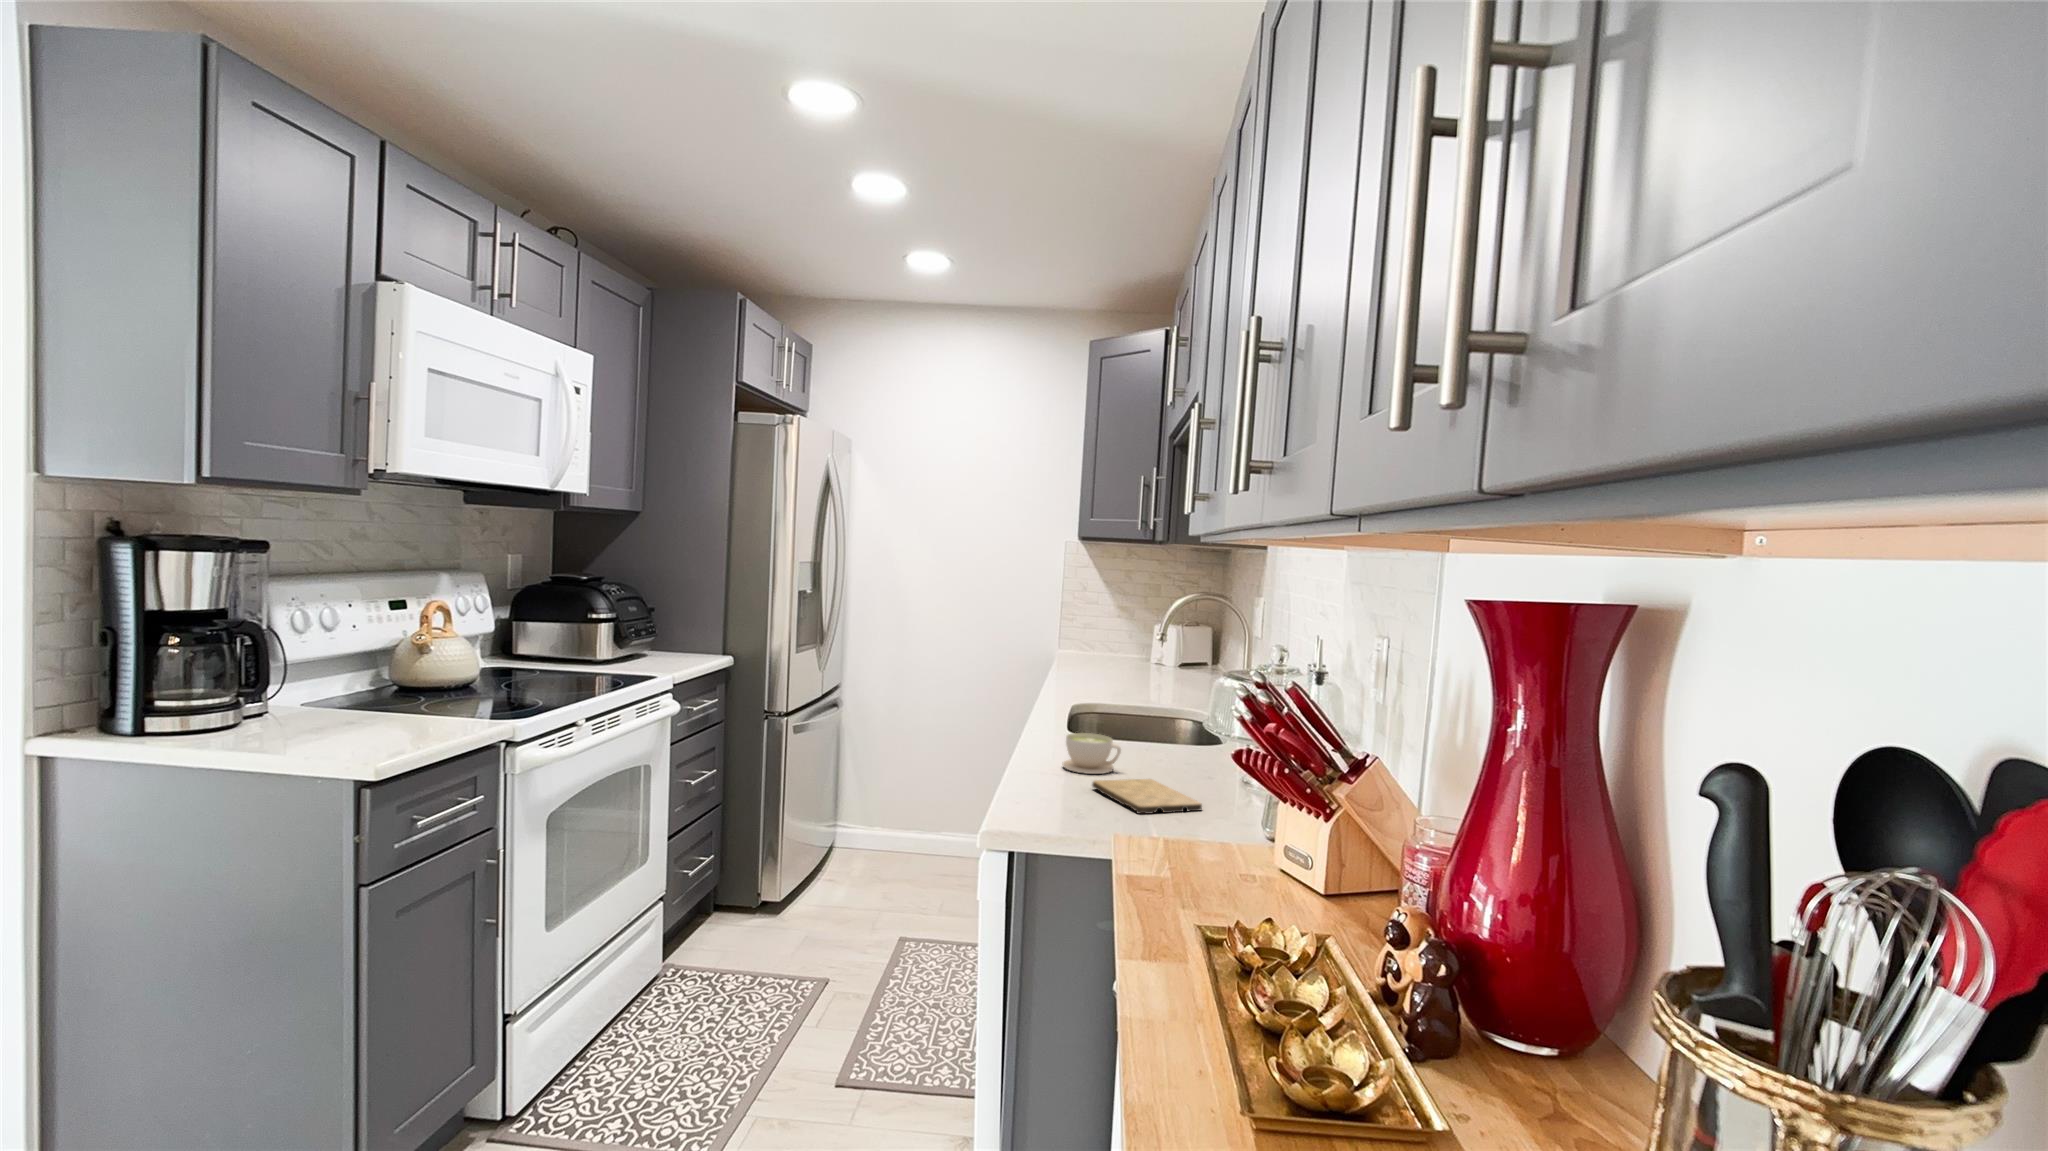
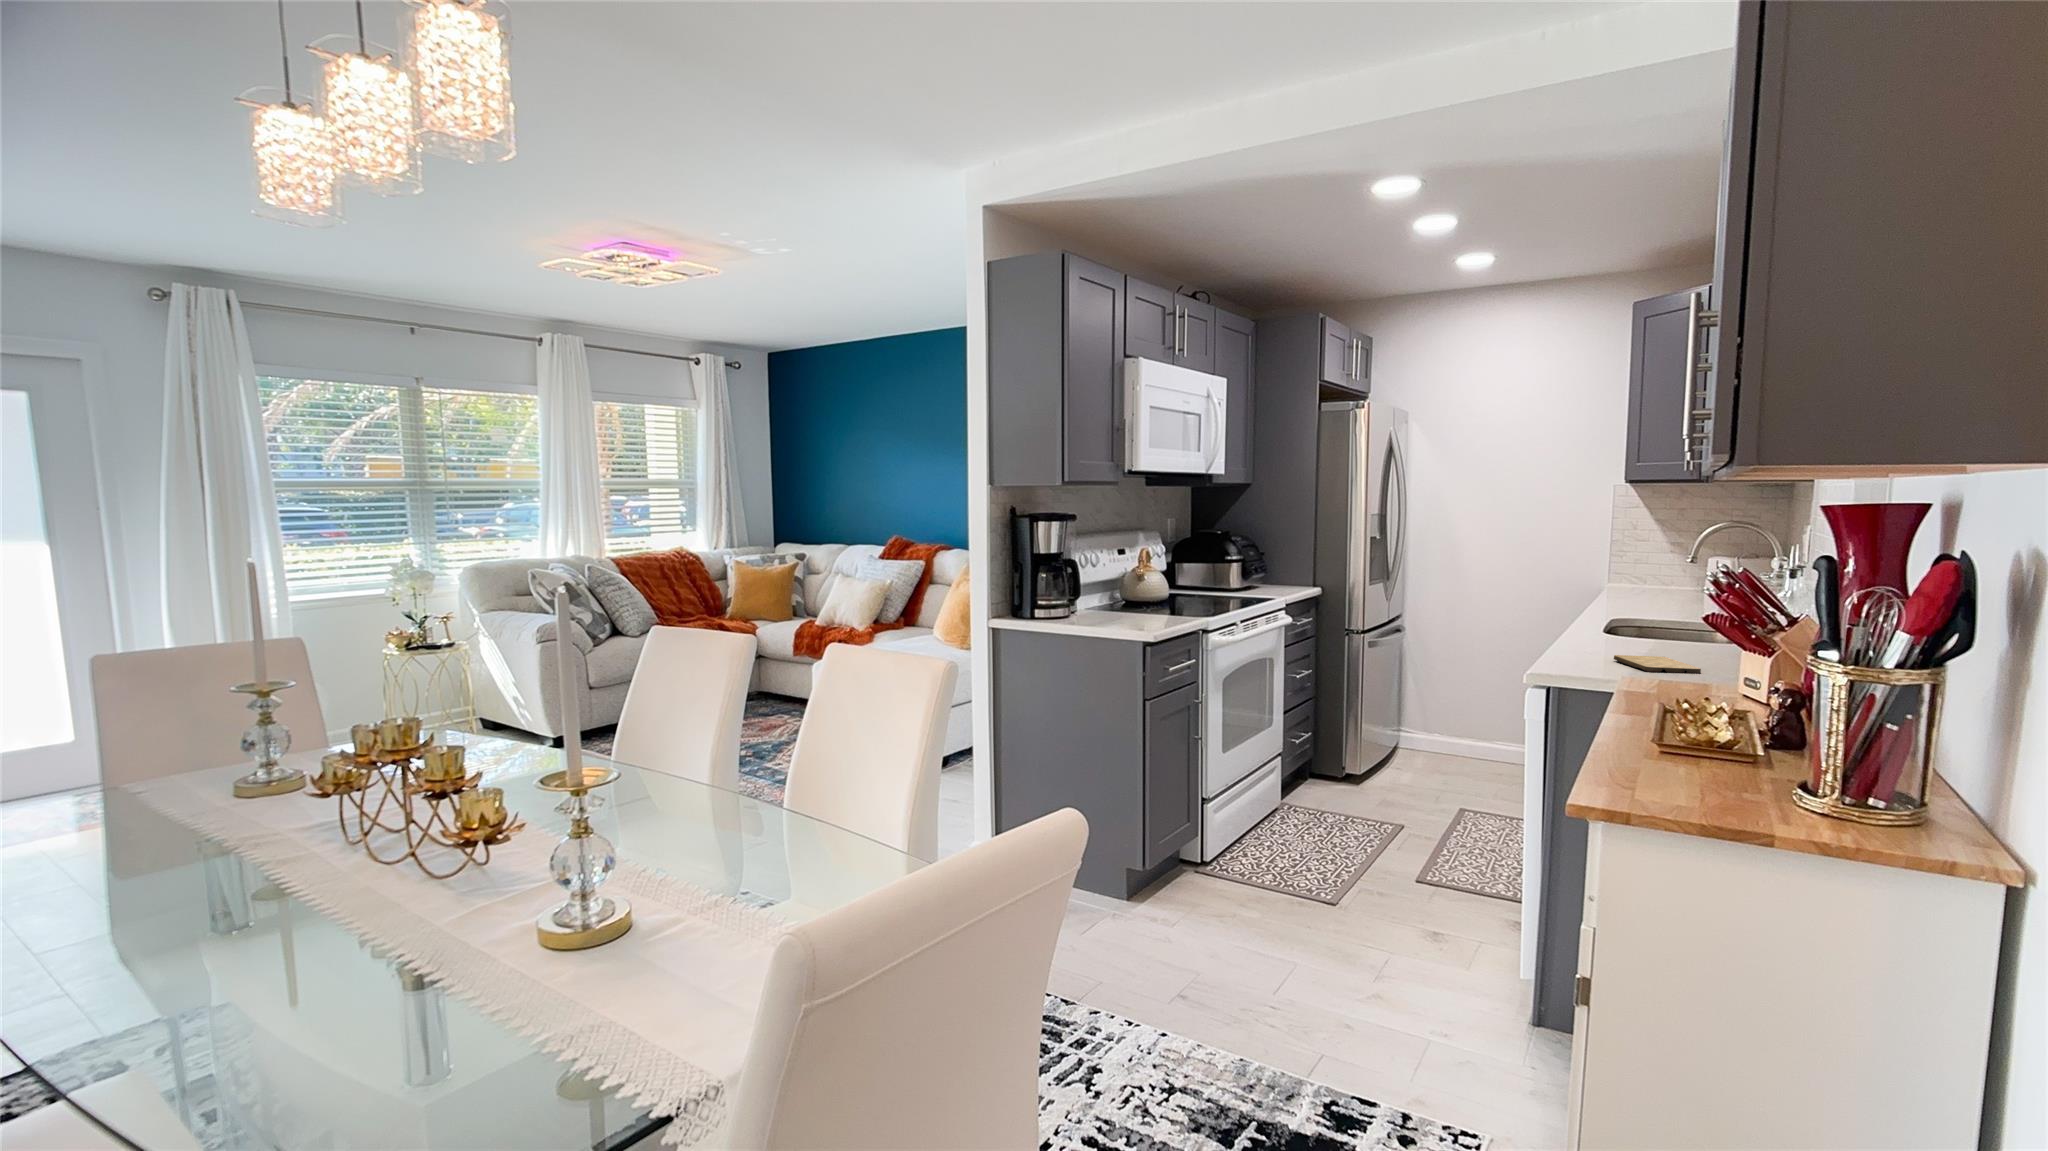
coffee cup: present [1063,733,1121,774] -> none [1593,628,1642,655]

